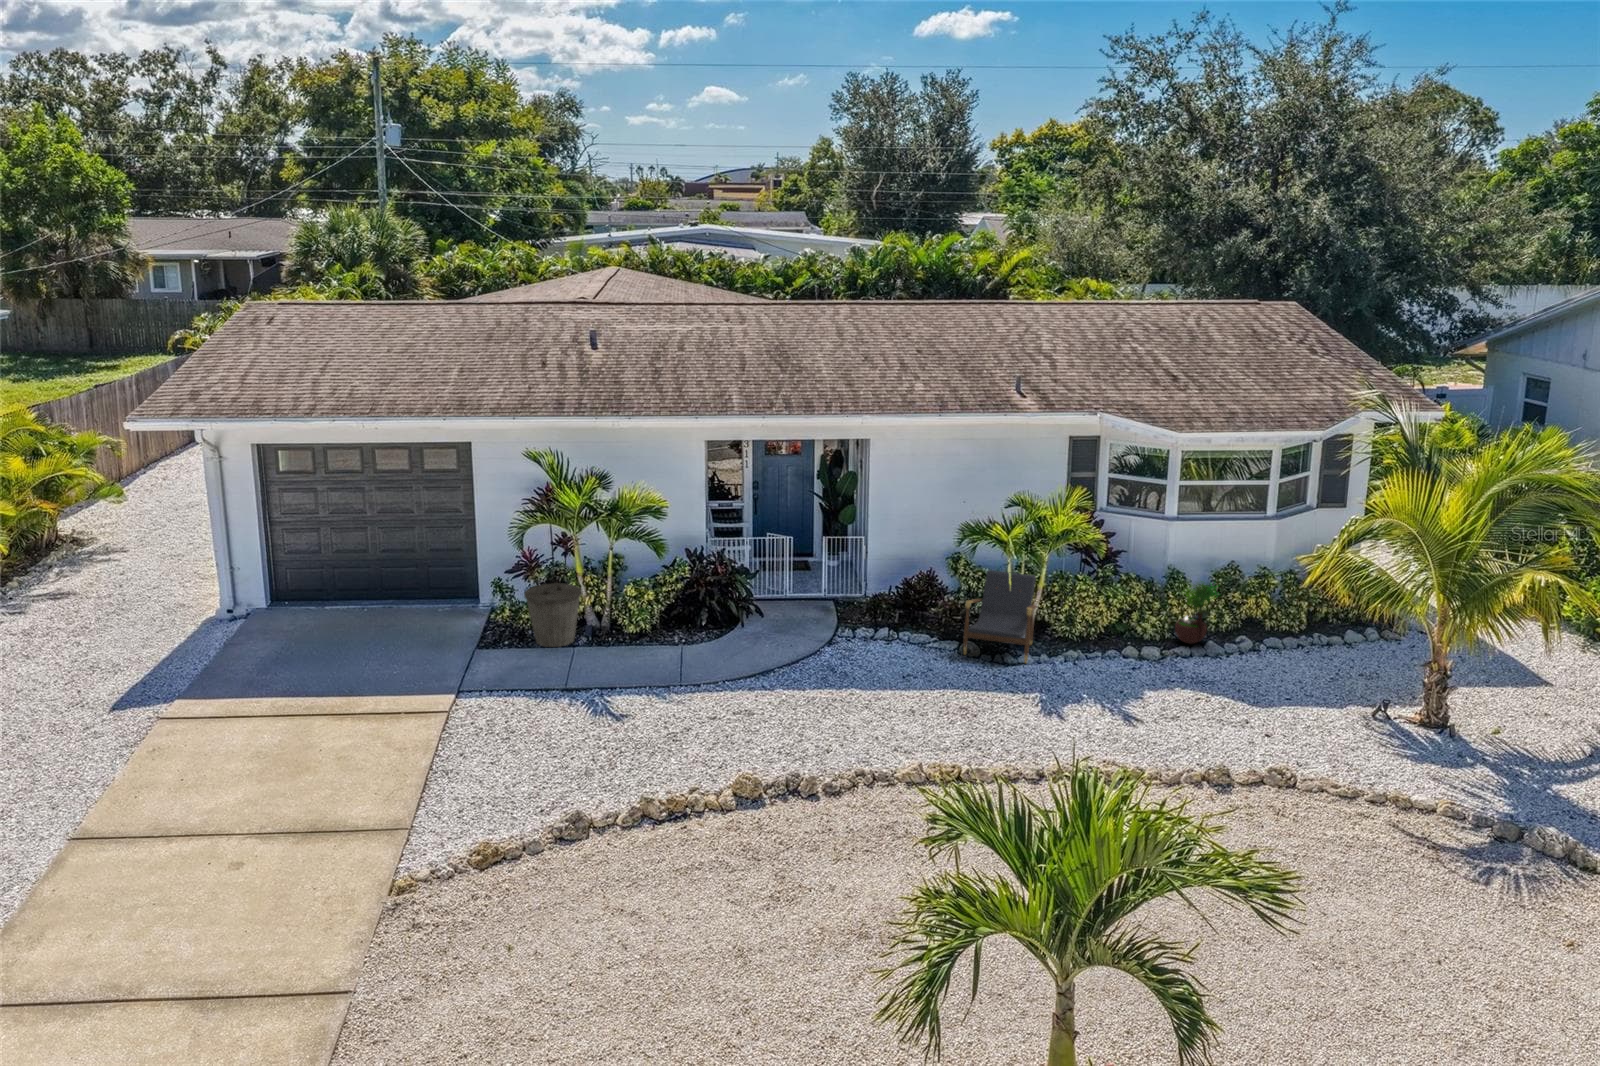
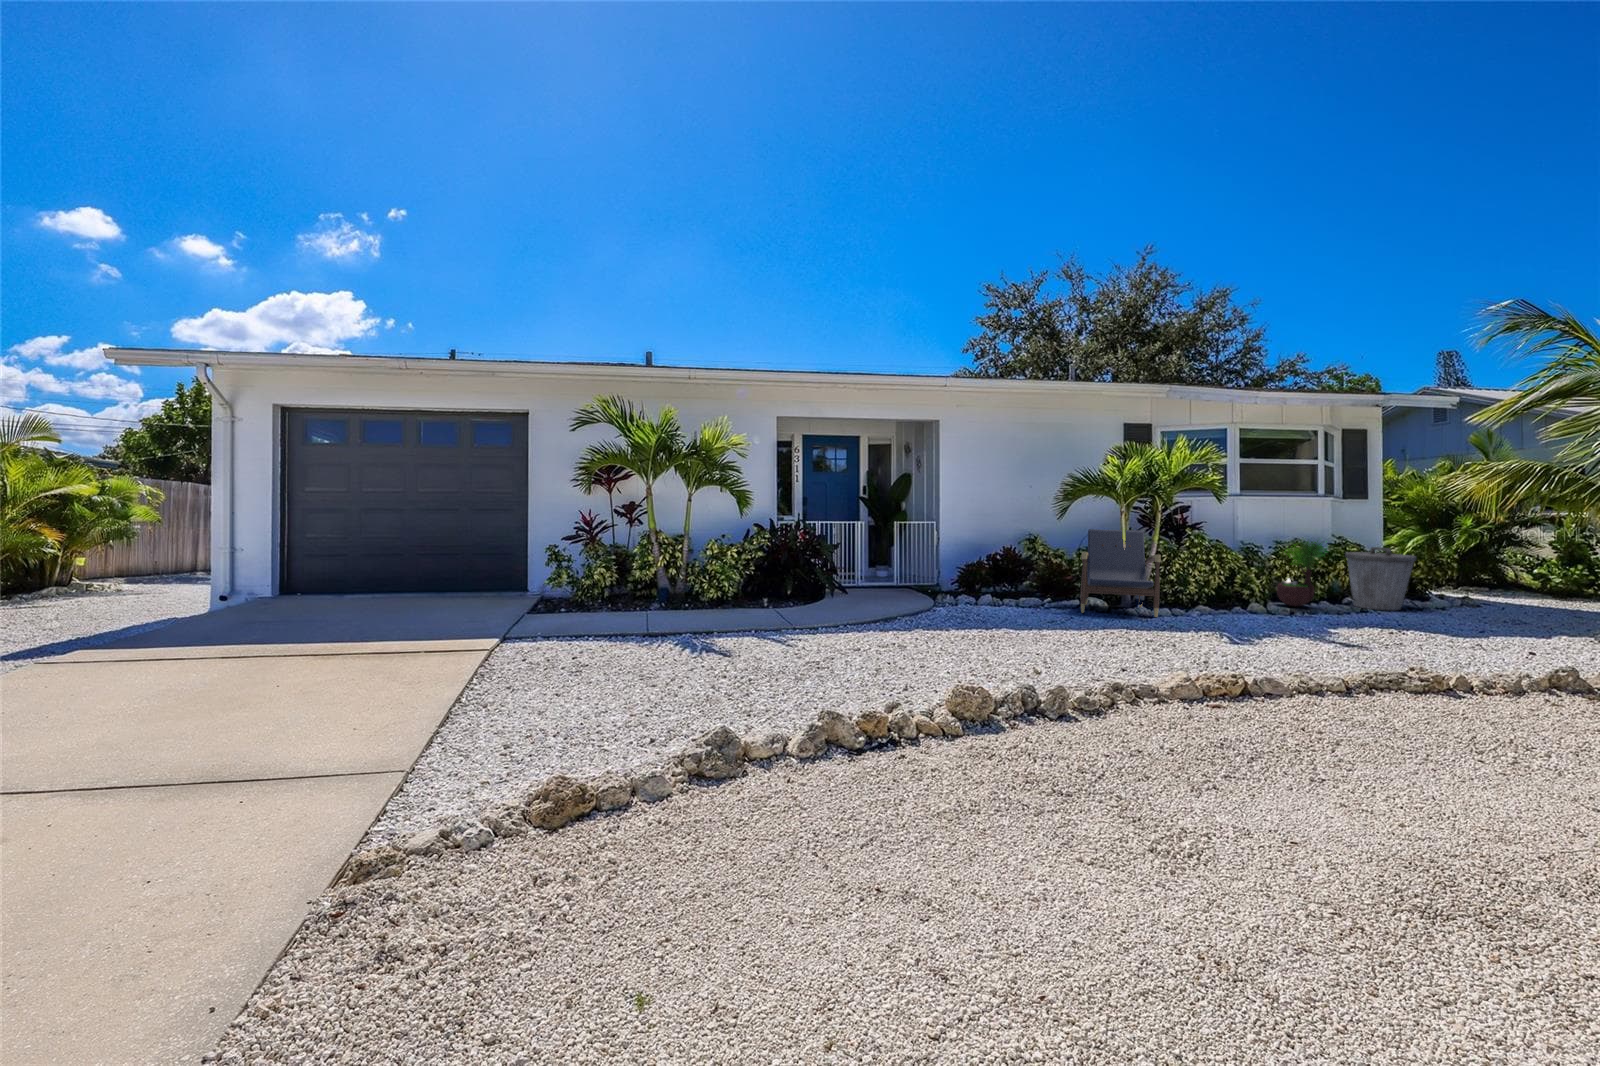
trash can: present [524,583,582,647] -> present [1345,547,1416,610]

